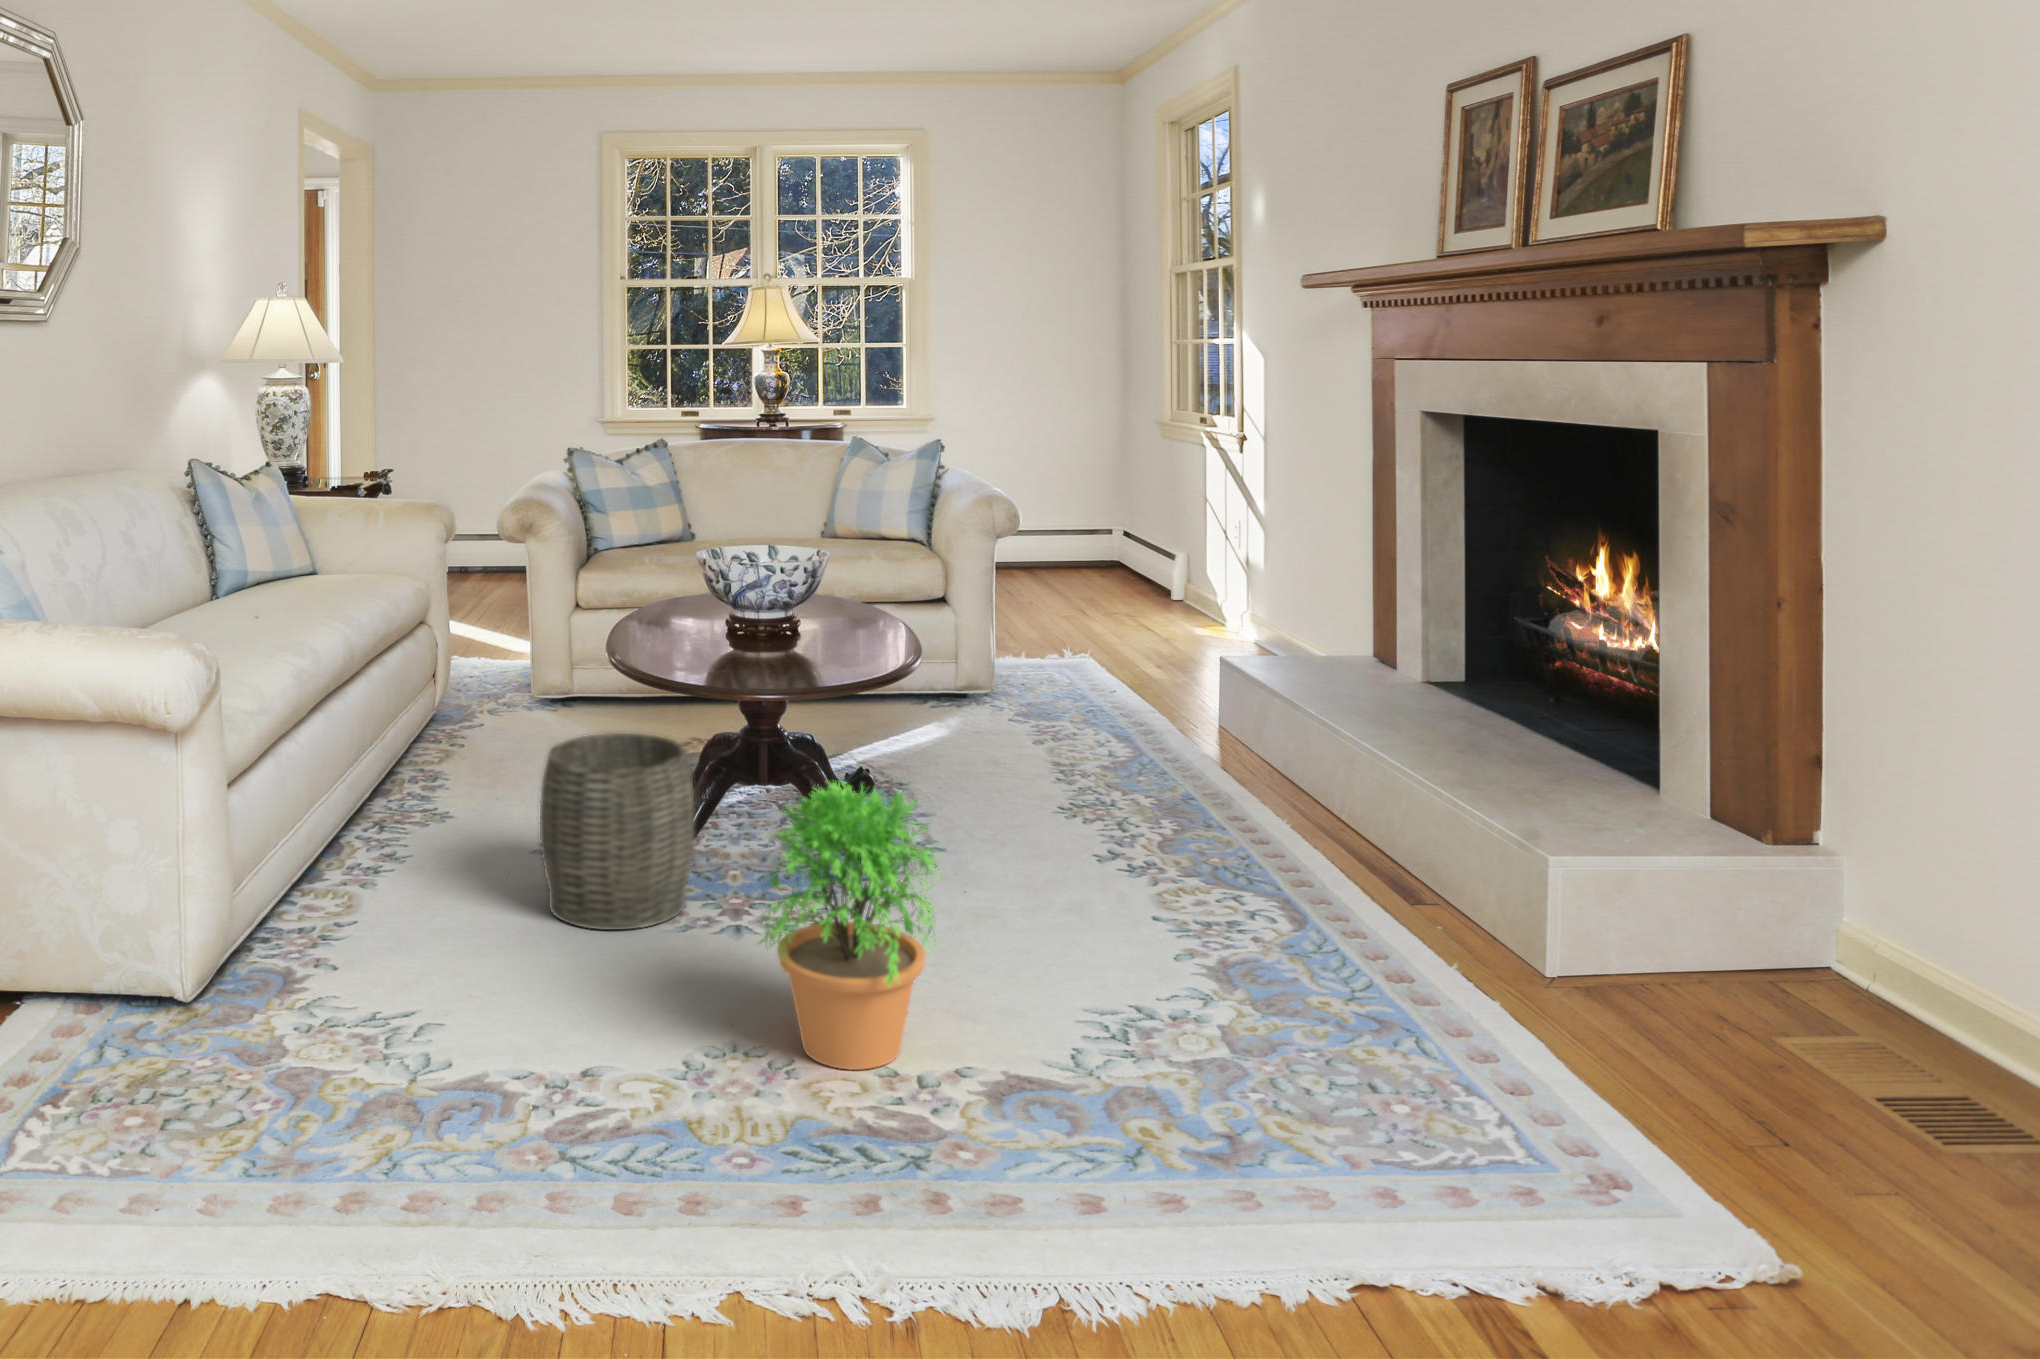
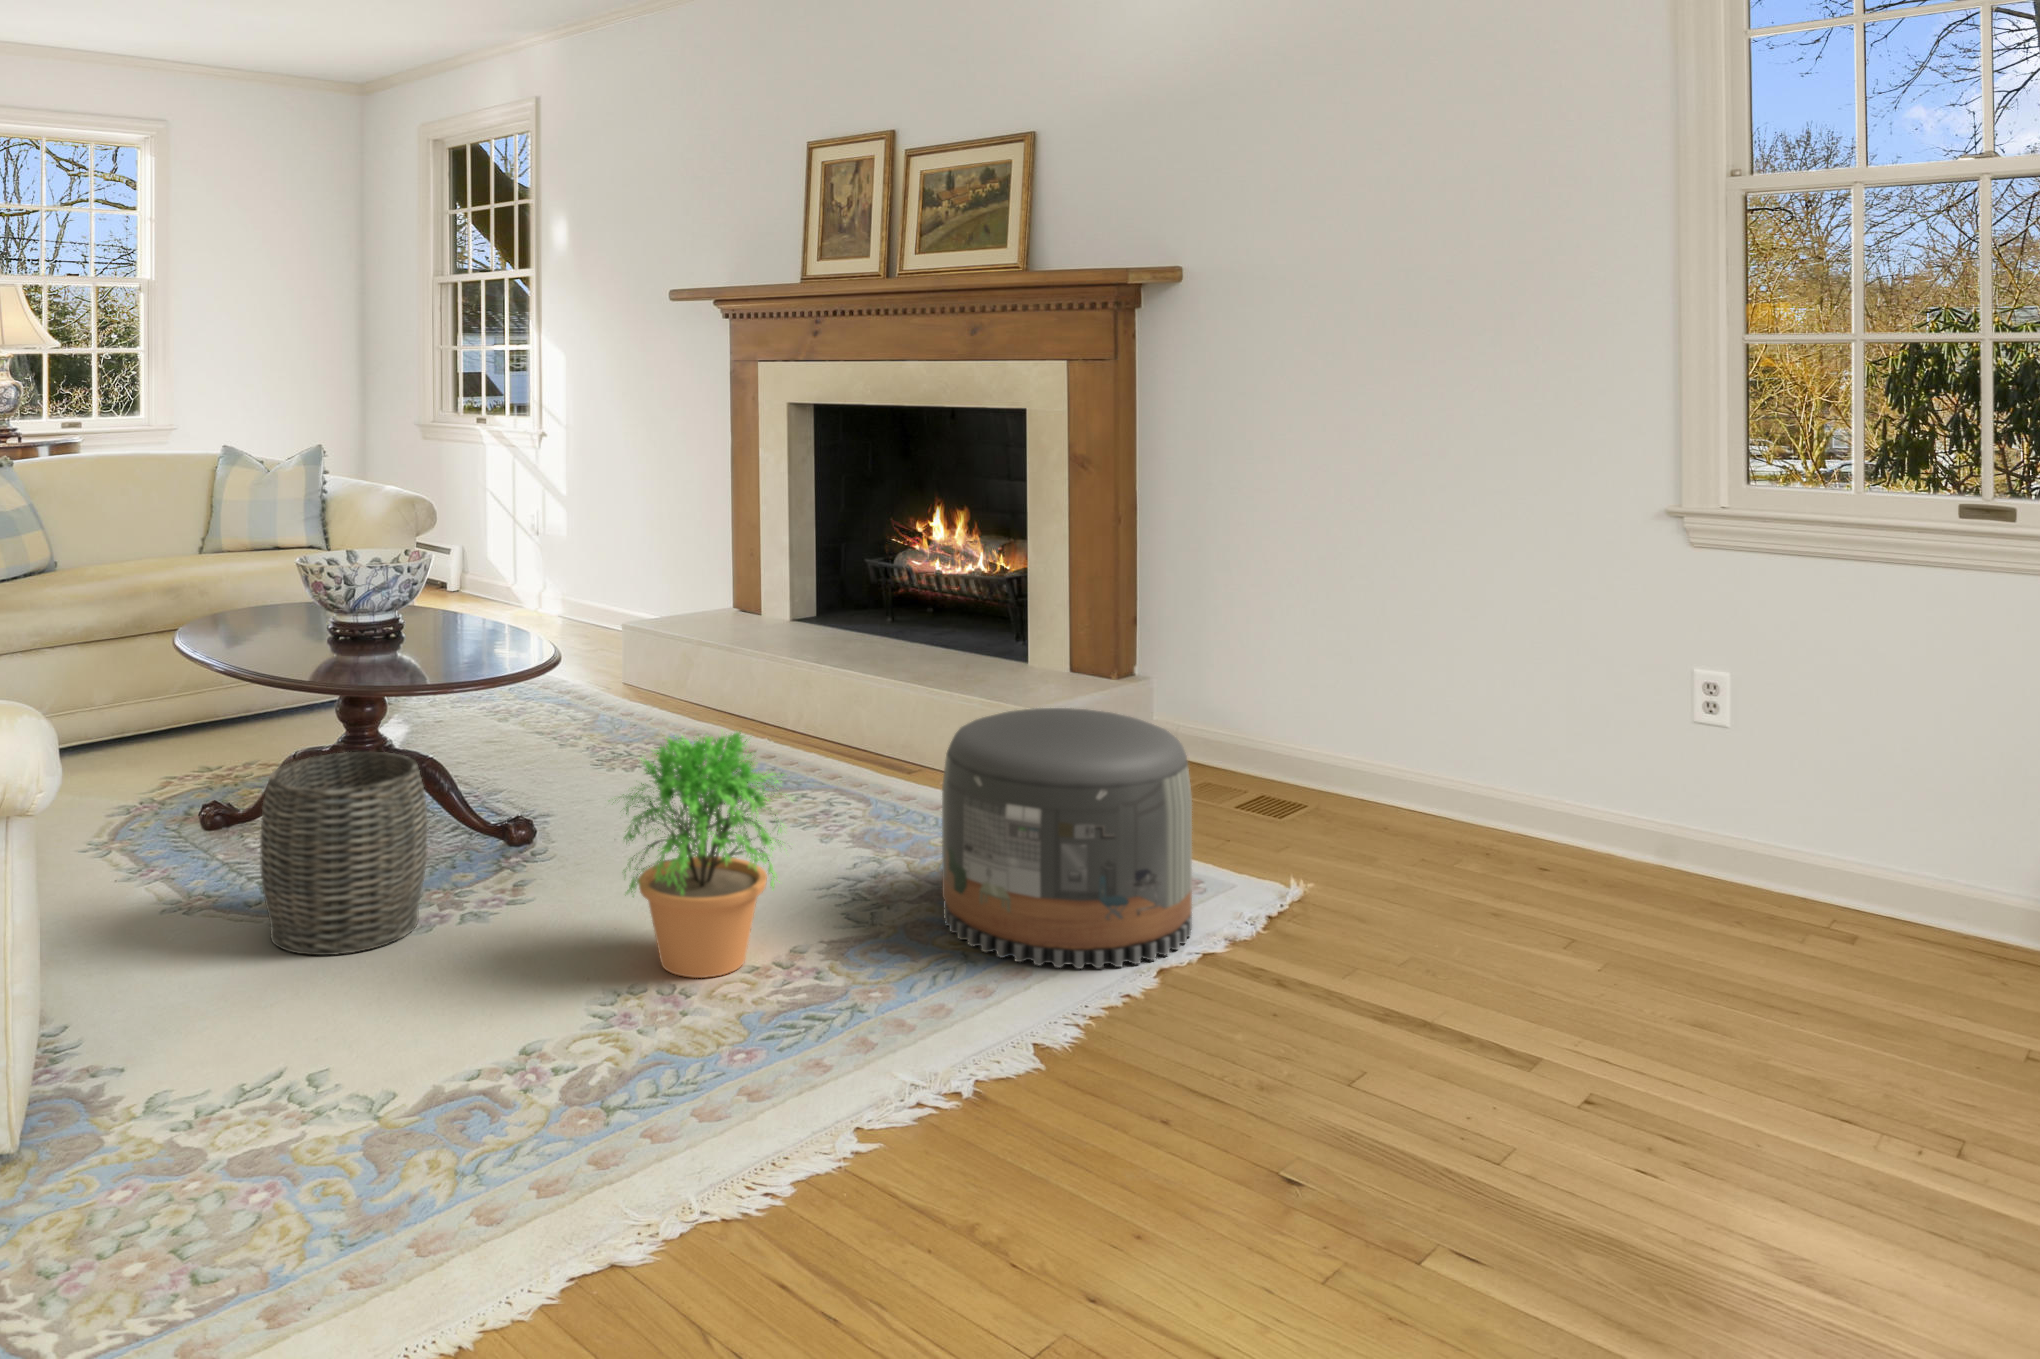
pouf: none [1162,845,1550,1269] -> present [942,708,1192,969]

